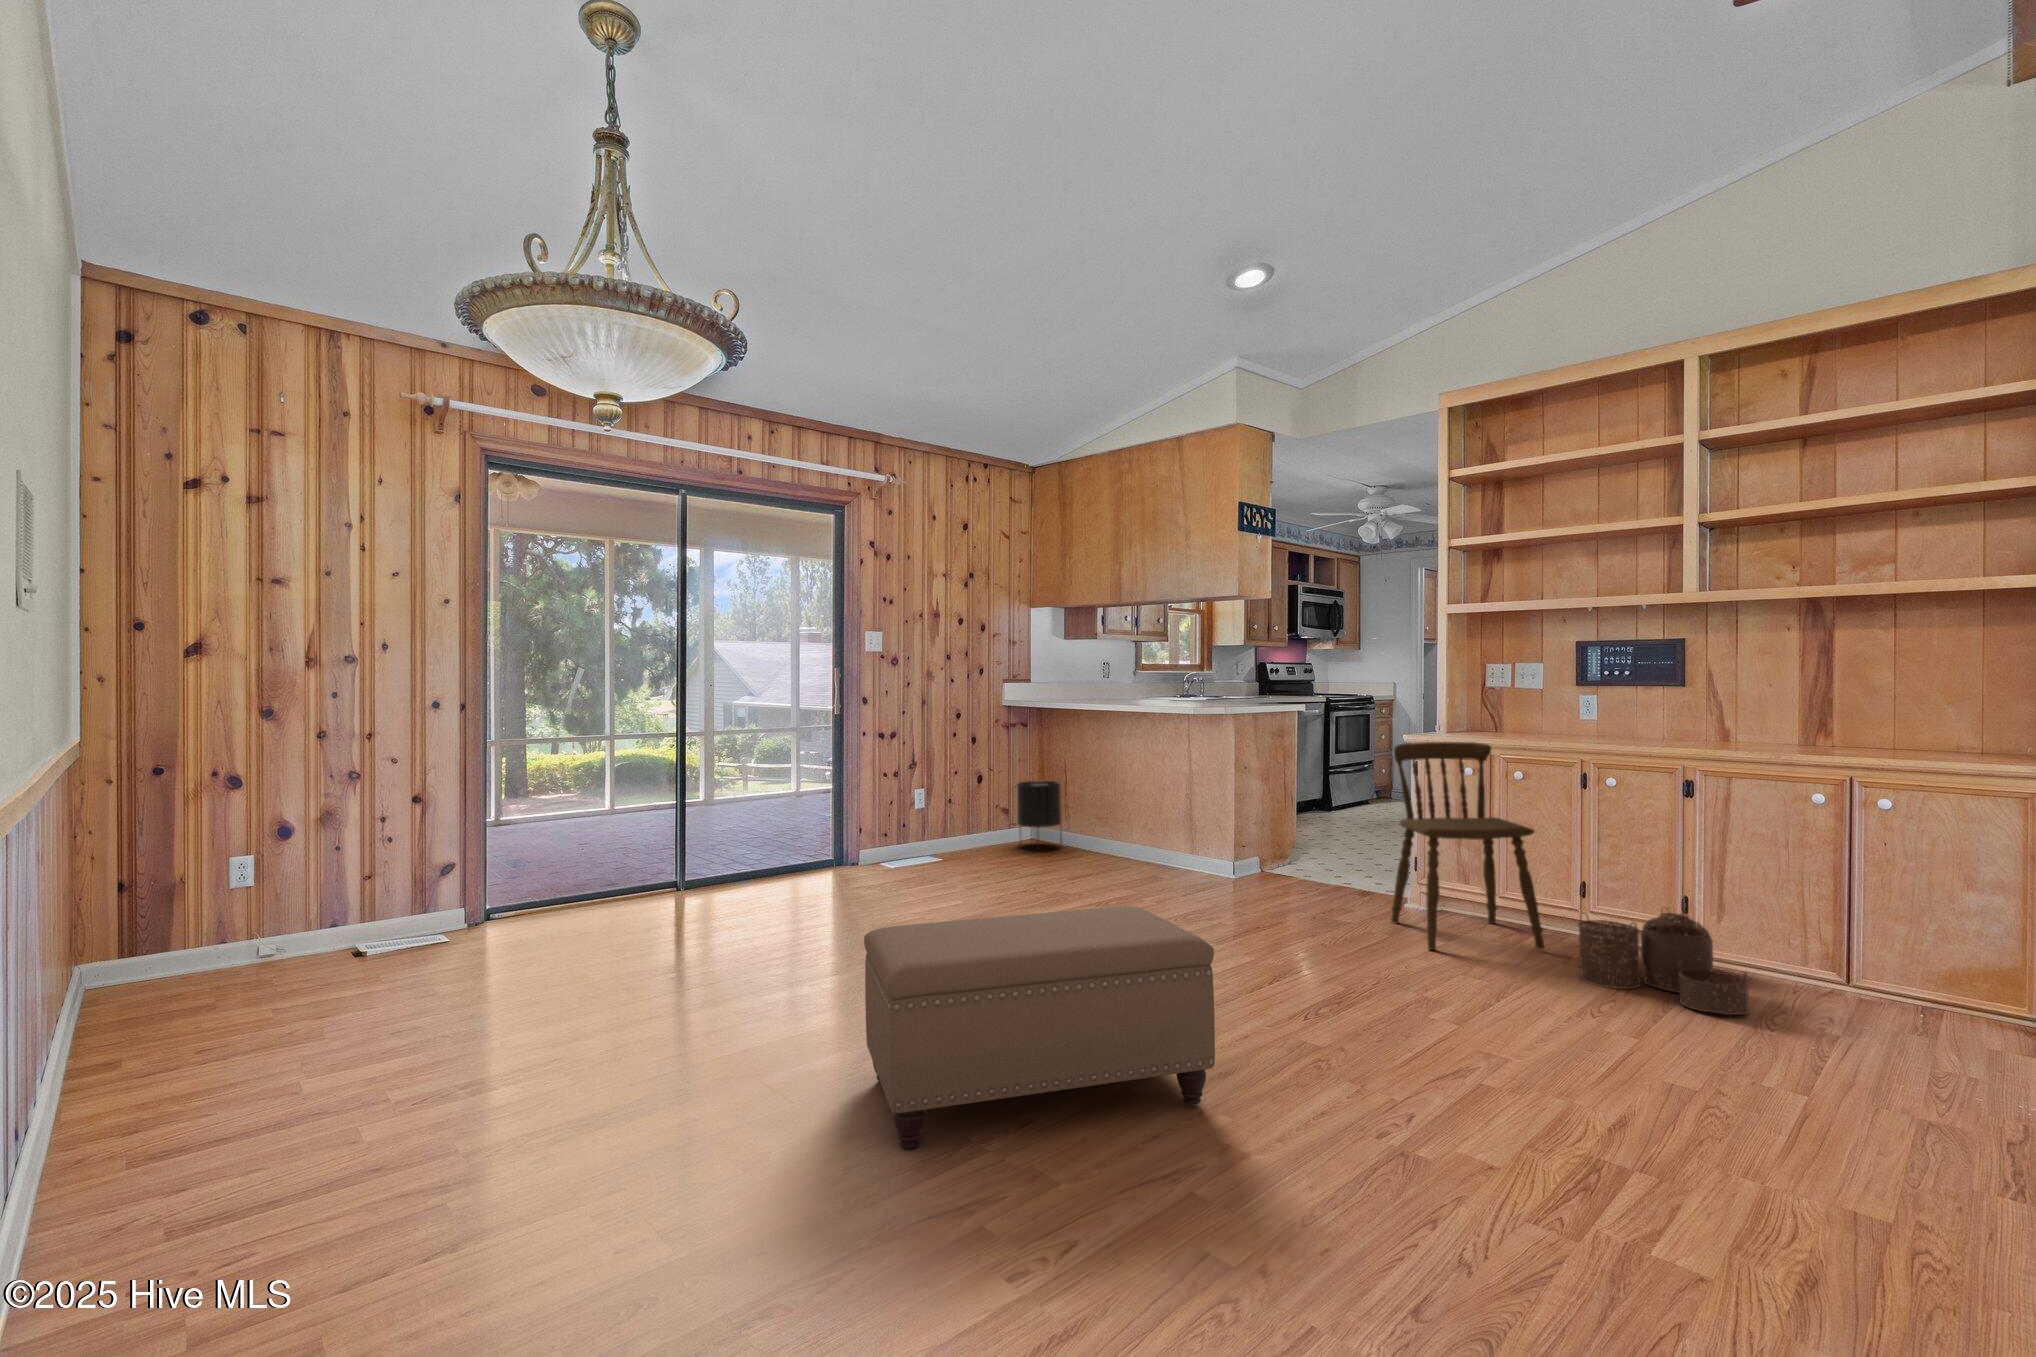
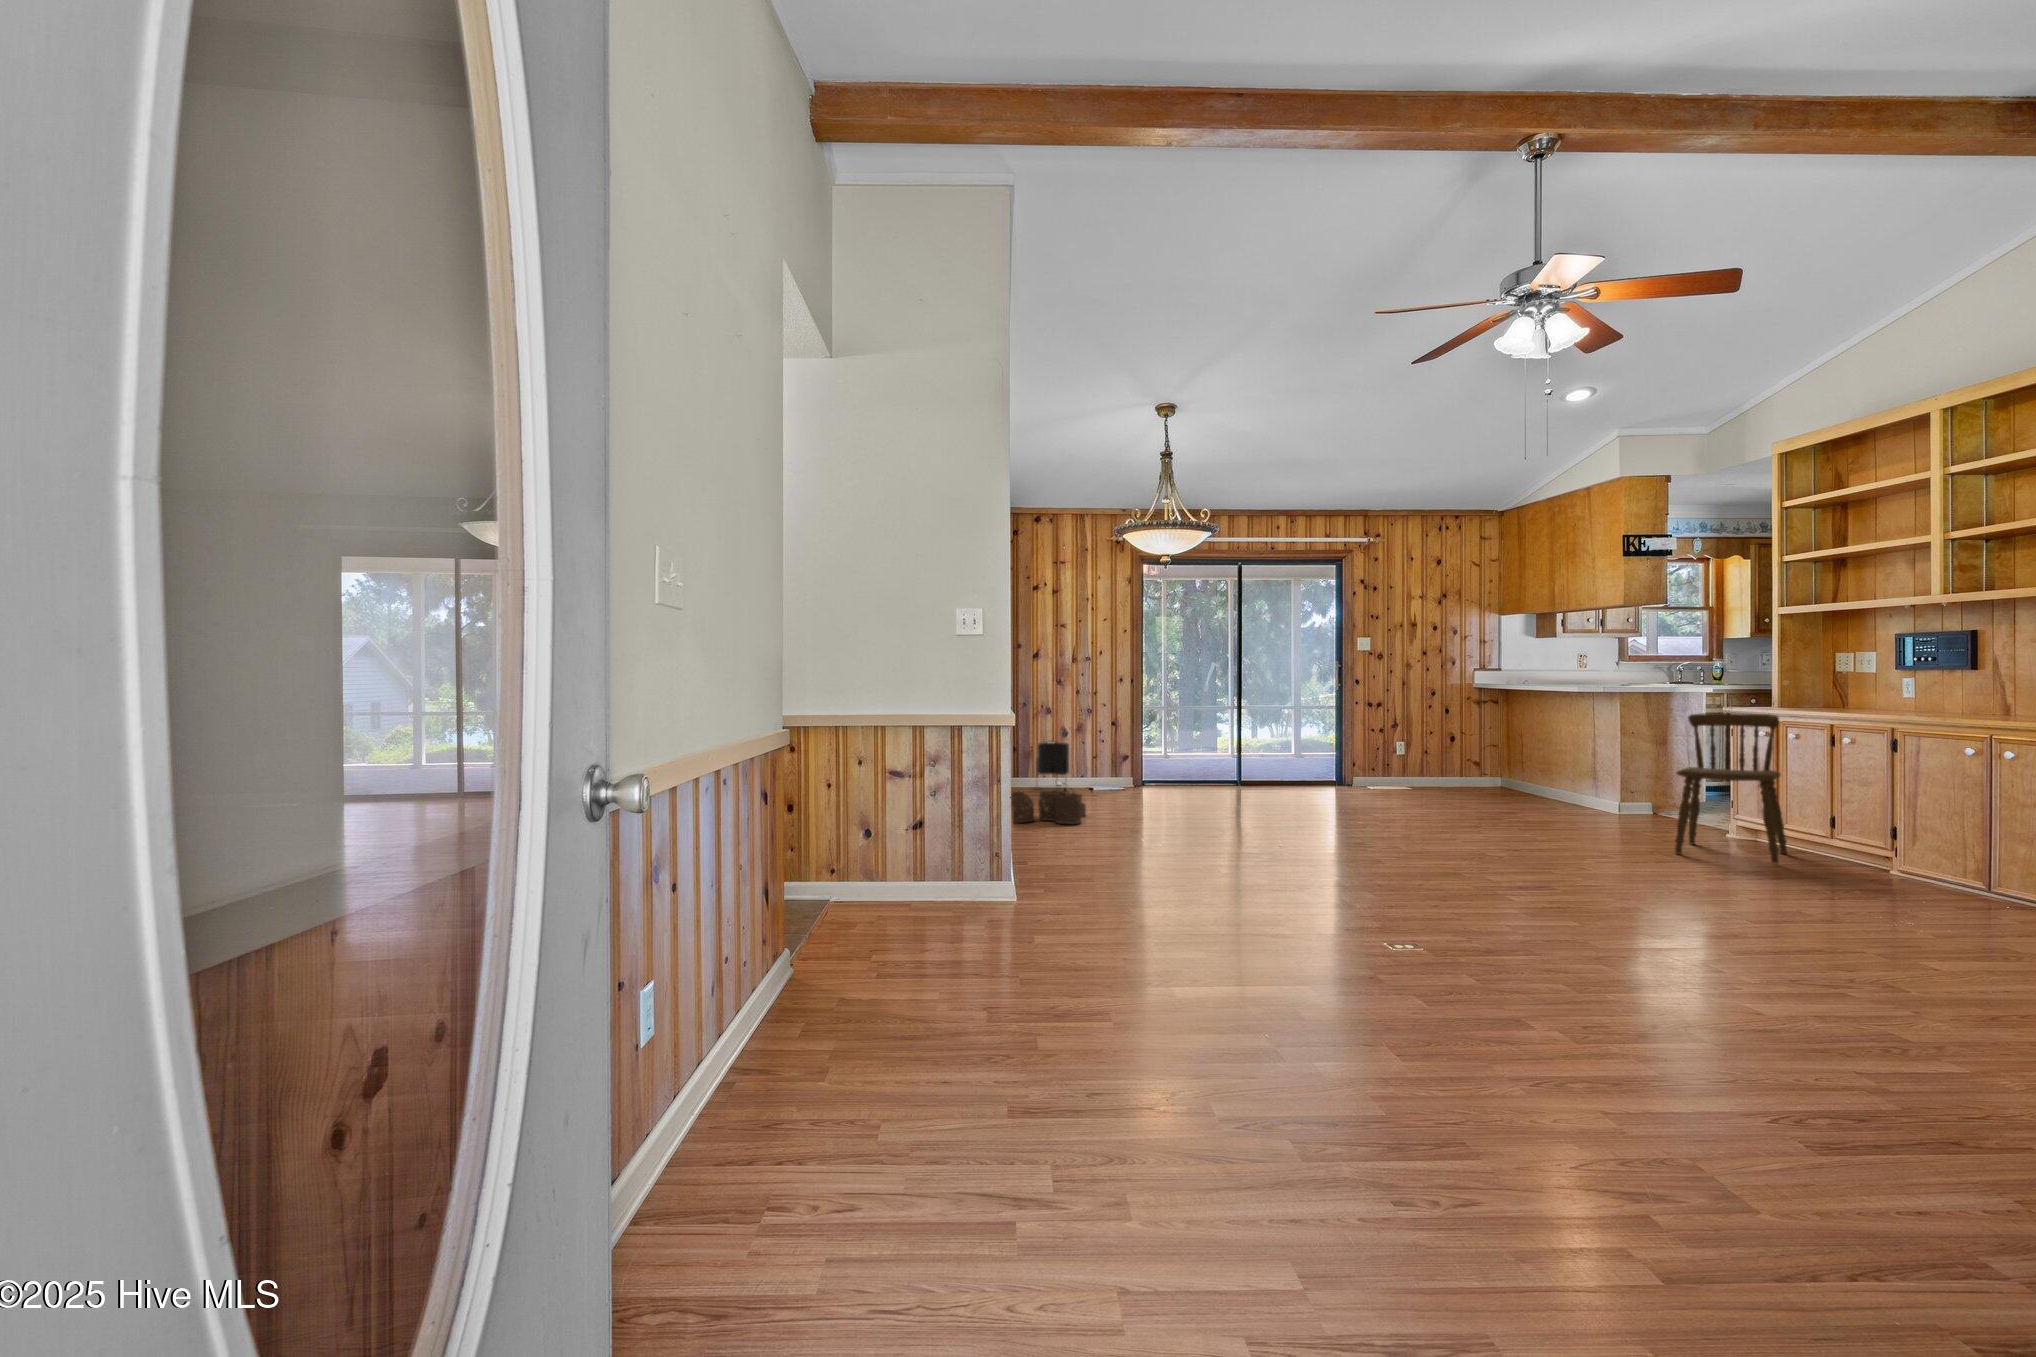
planter: present [1017,781,1062,845] -> present [1036,742,1069,775]
ottoman: present [864,906,1215,1149] -> none [1233,774,1391,860]
woven basket: present [1578,912,1749,1015] -> present [1010,790,1086,824]

